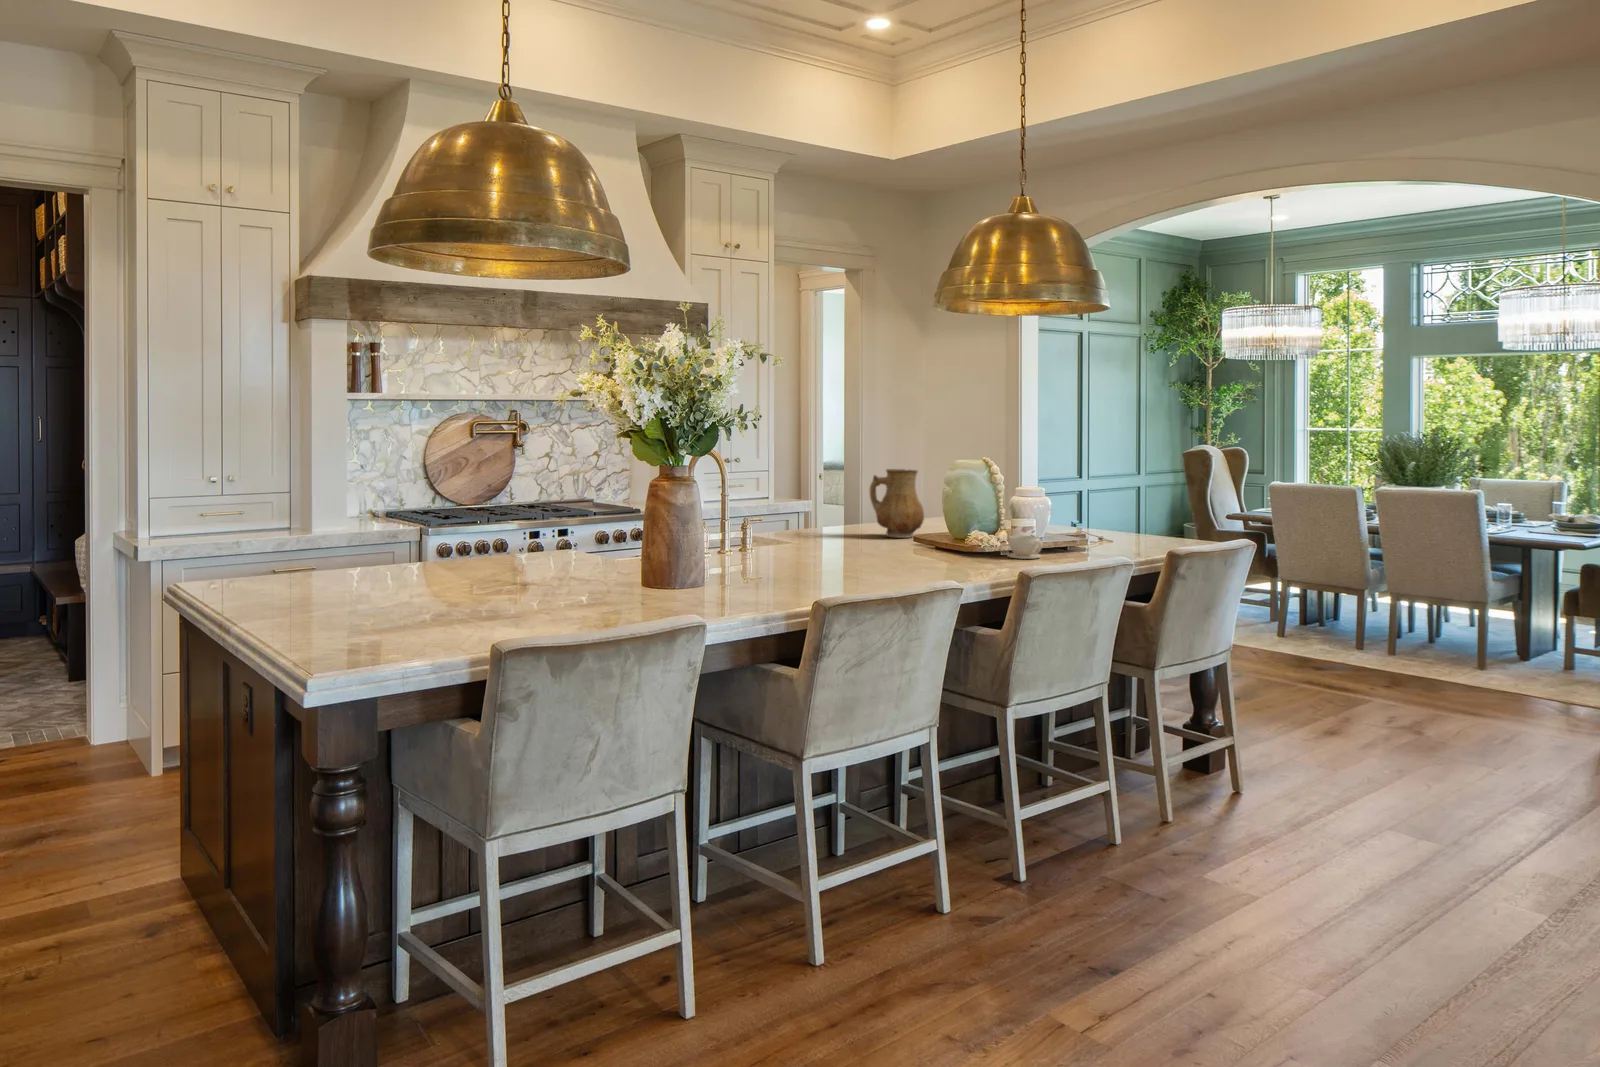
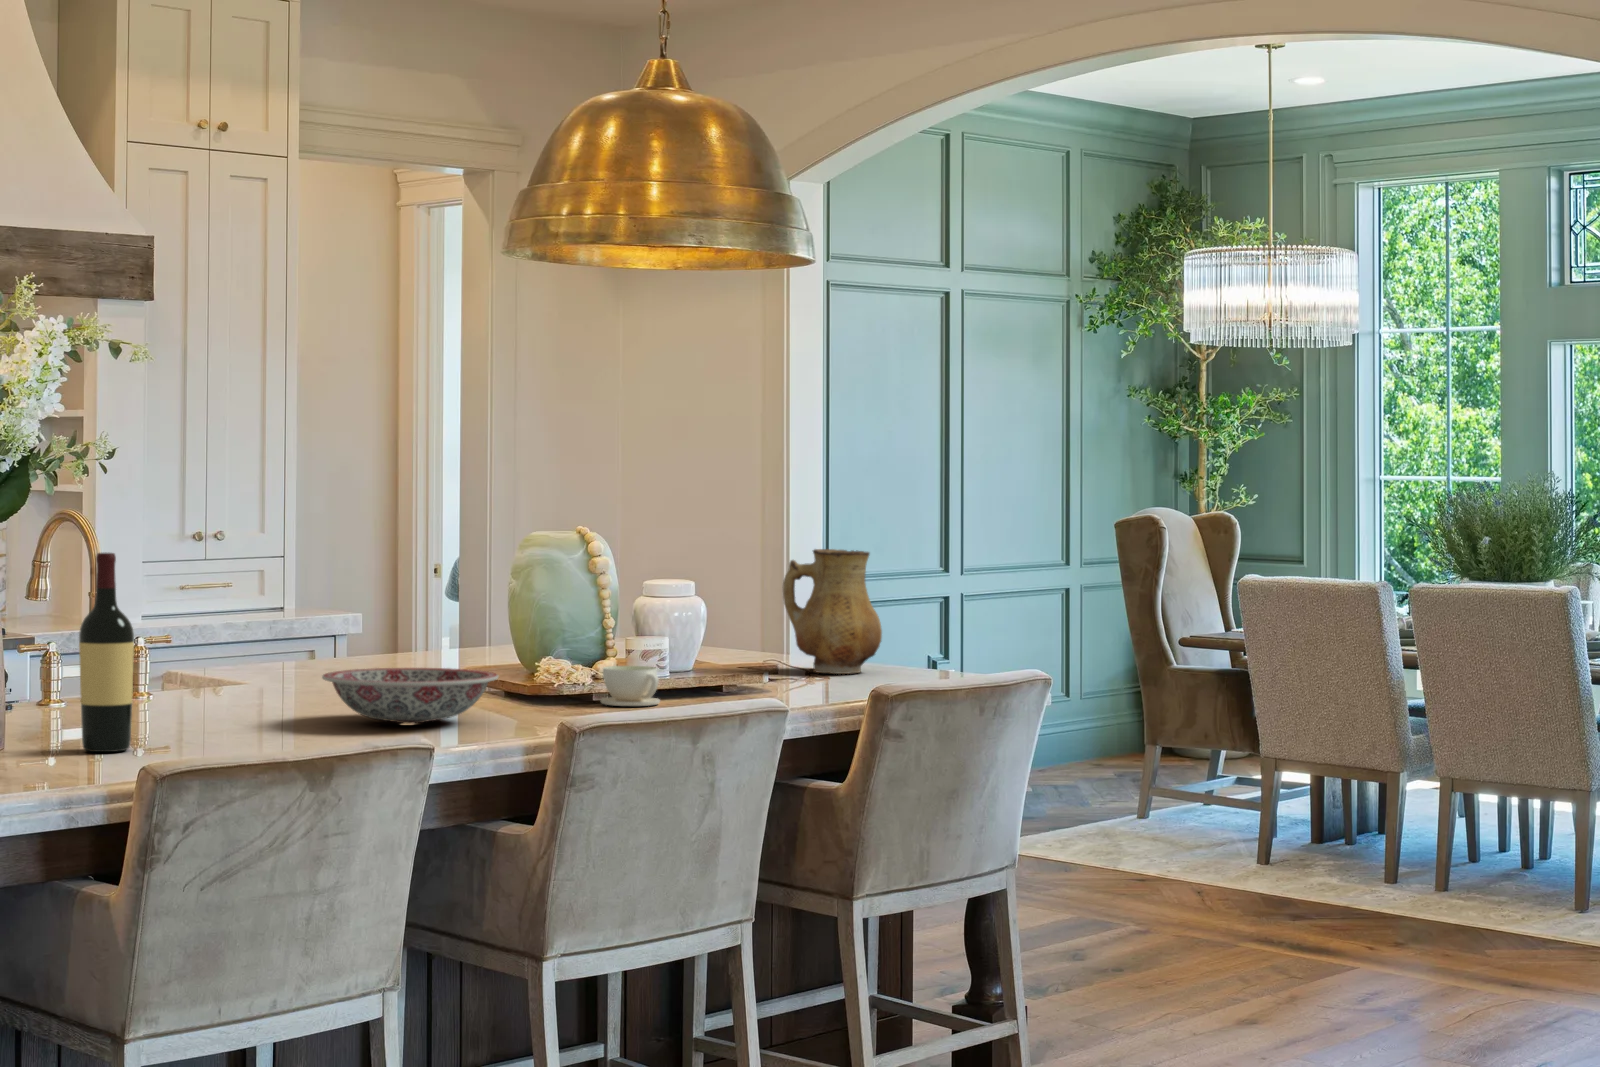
ceramic pitcher: present [869,469,924,538] -> present [783,549,882,674]
wine bottle: none [749,474,778,587] -> present [79,553,134,752]
ceramic bowl: none [866,537,965,569] -> present [322,668,498,724]

